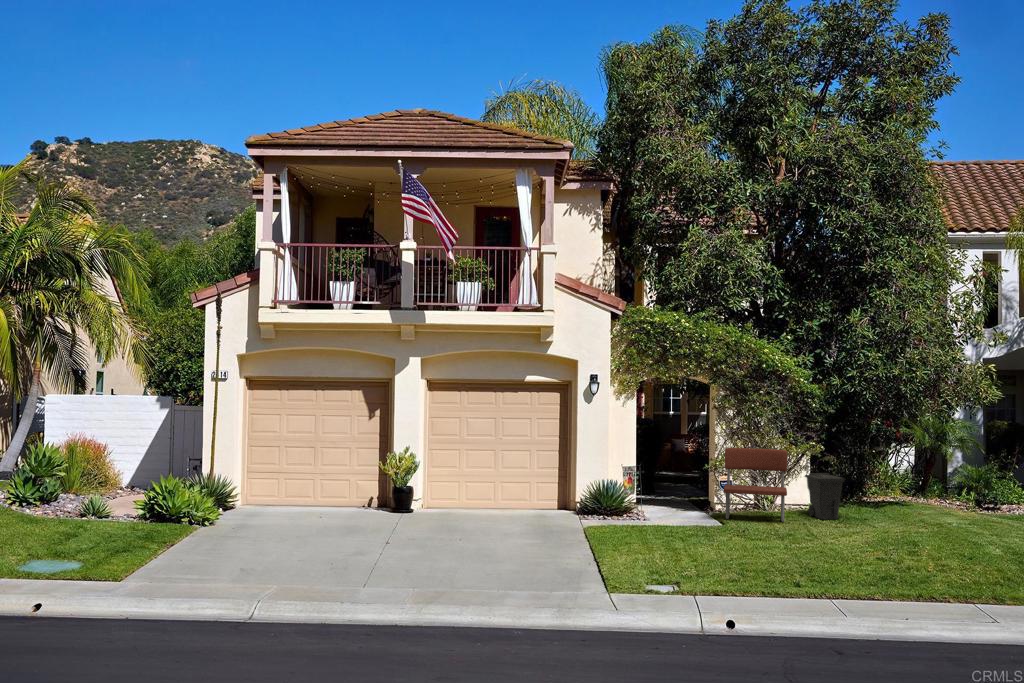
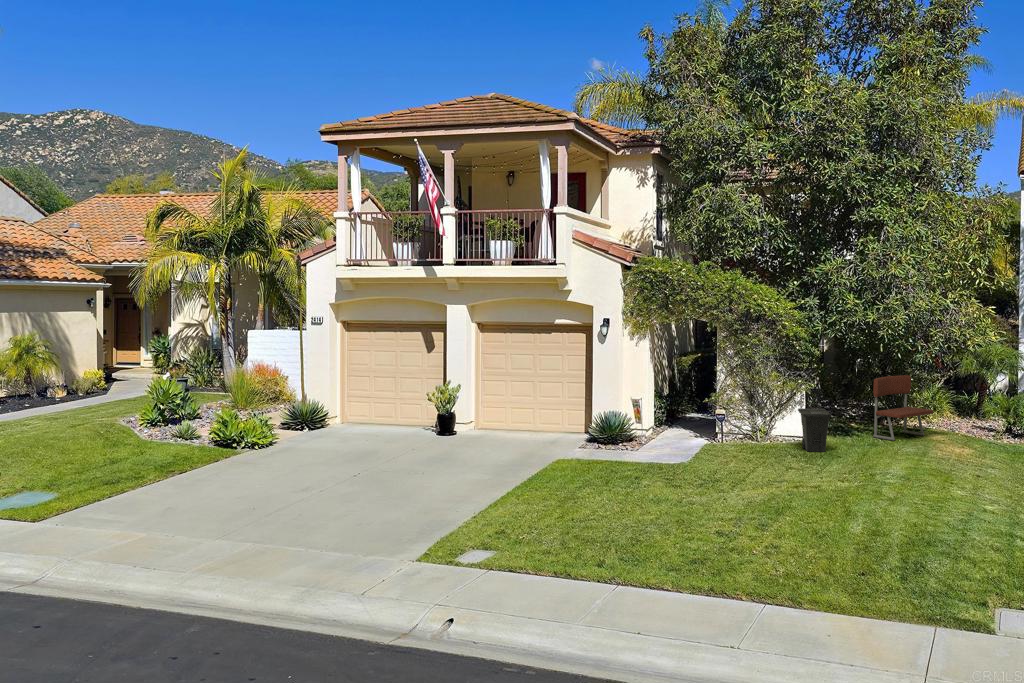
bench: present [724,448,787,522] -> present [873,375,933,441]

